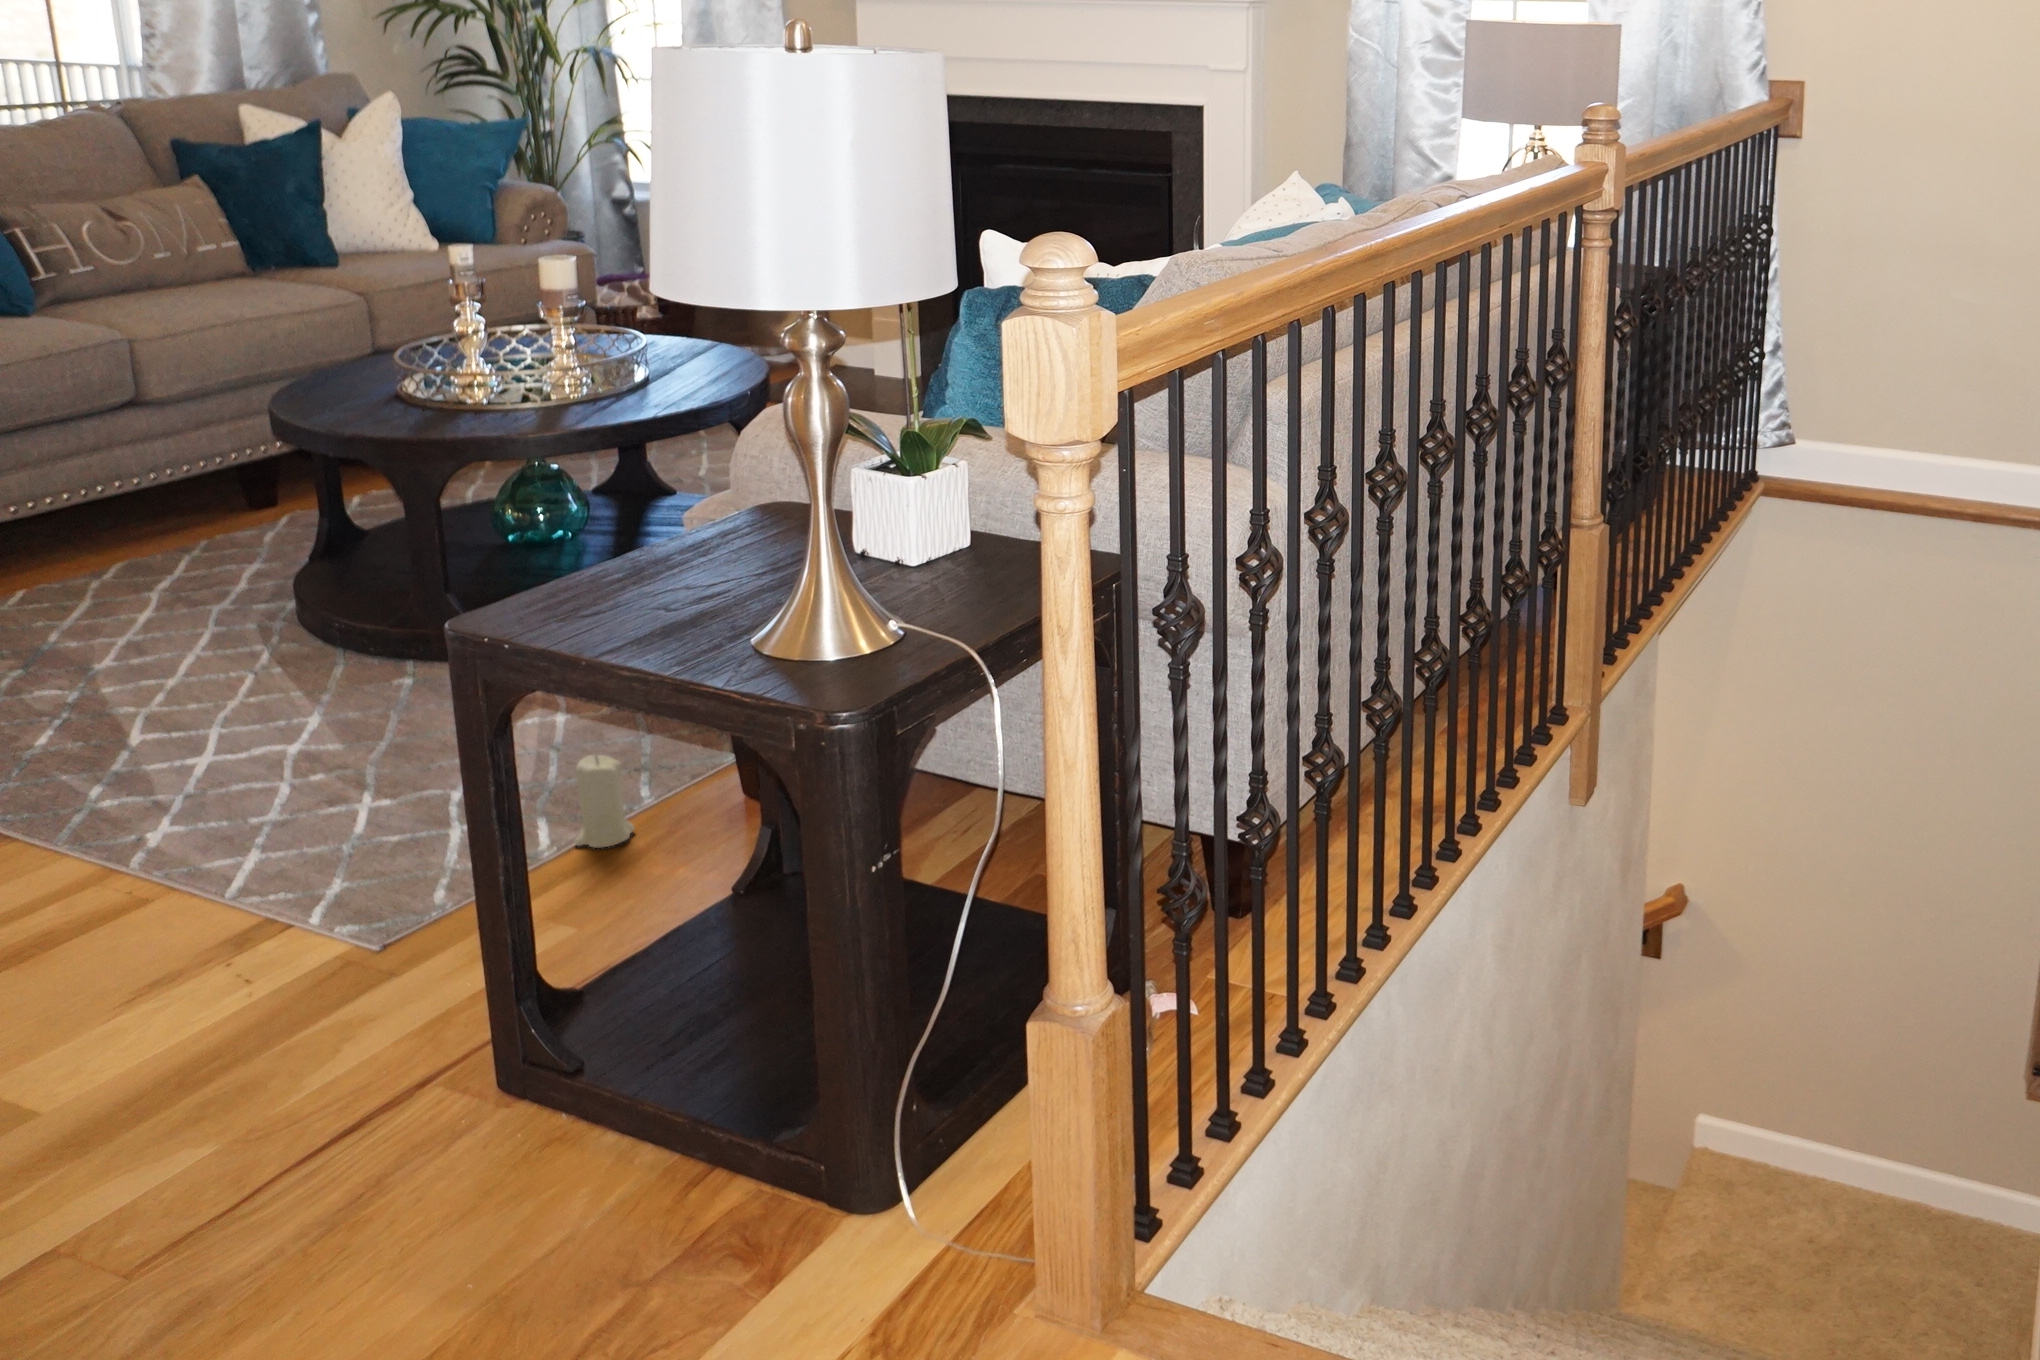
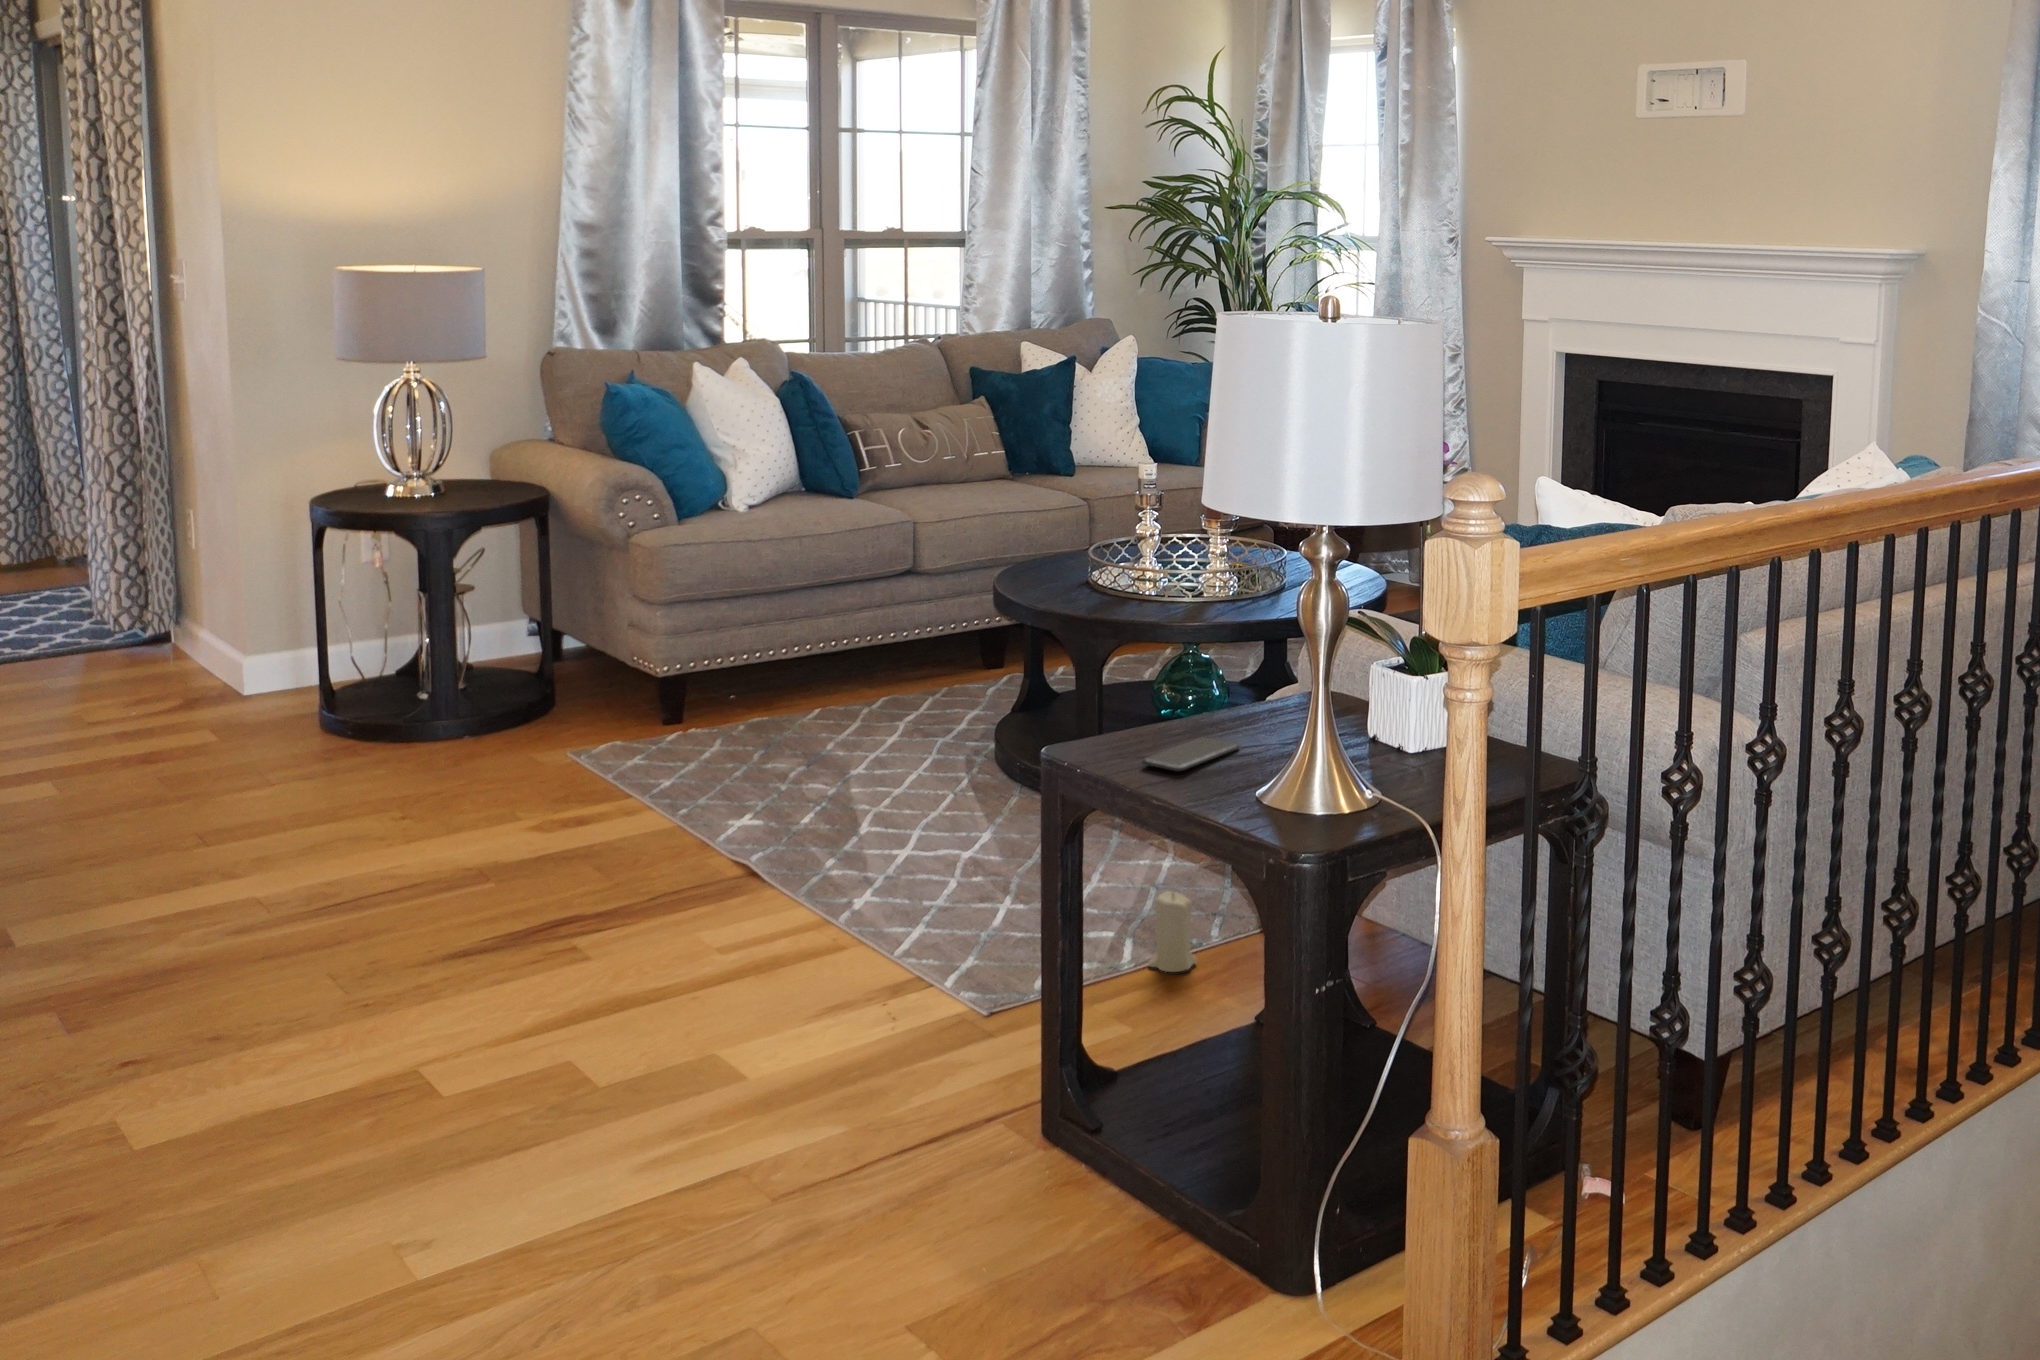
smartphone: none [582,581,702,630] -> present [1142,737,1239,772]

